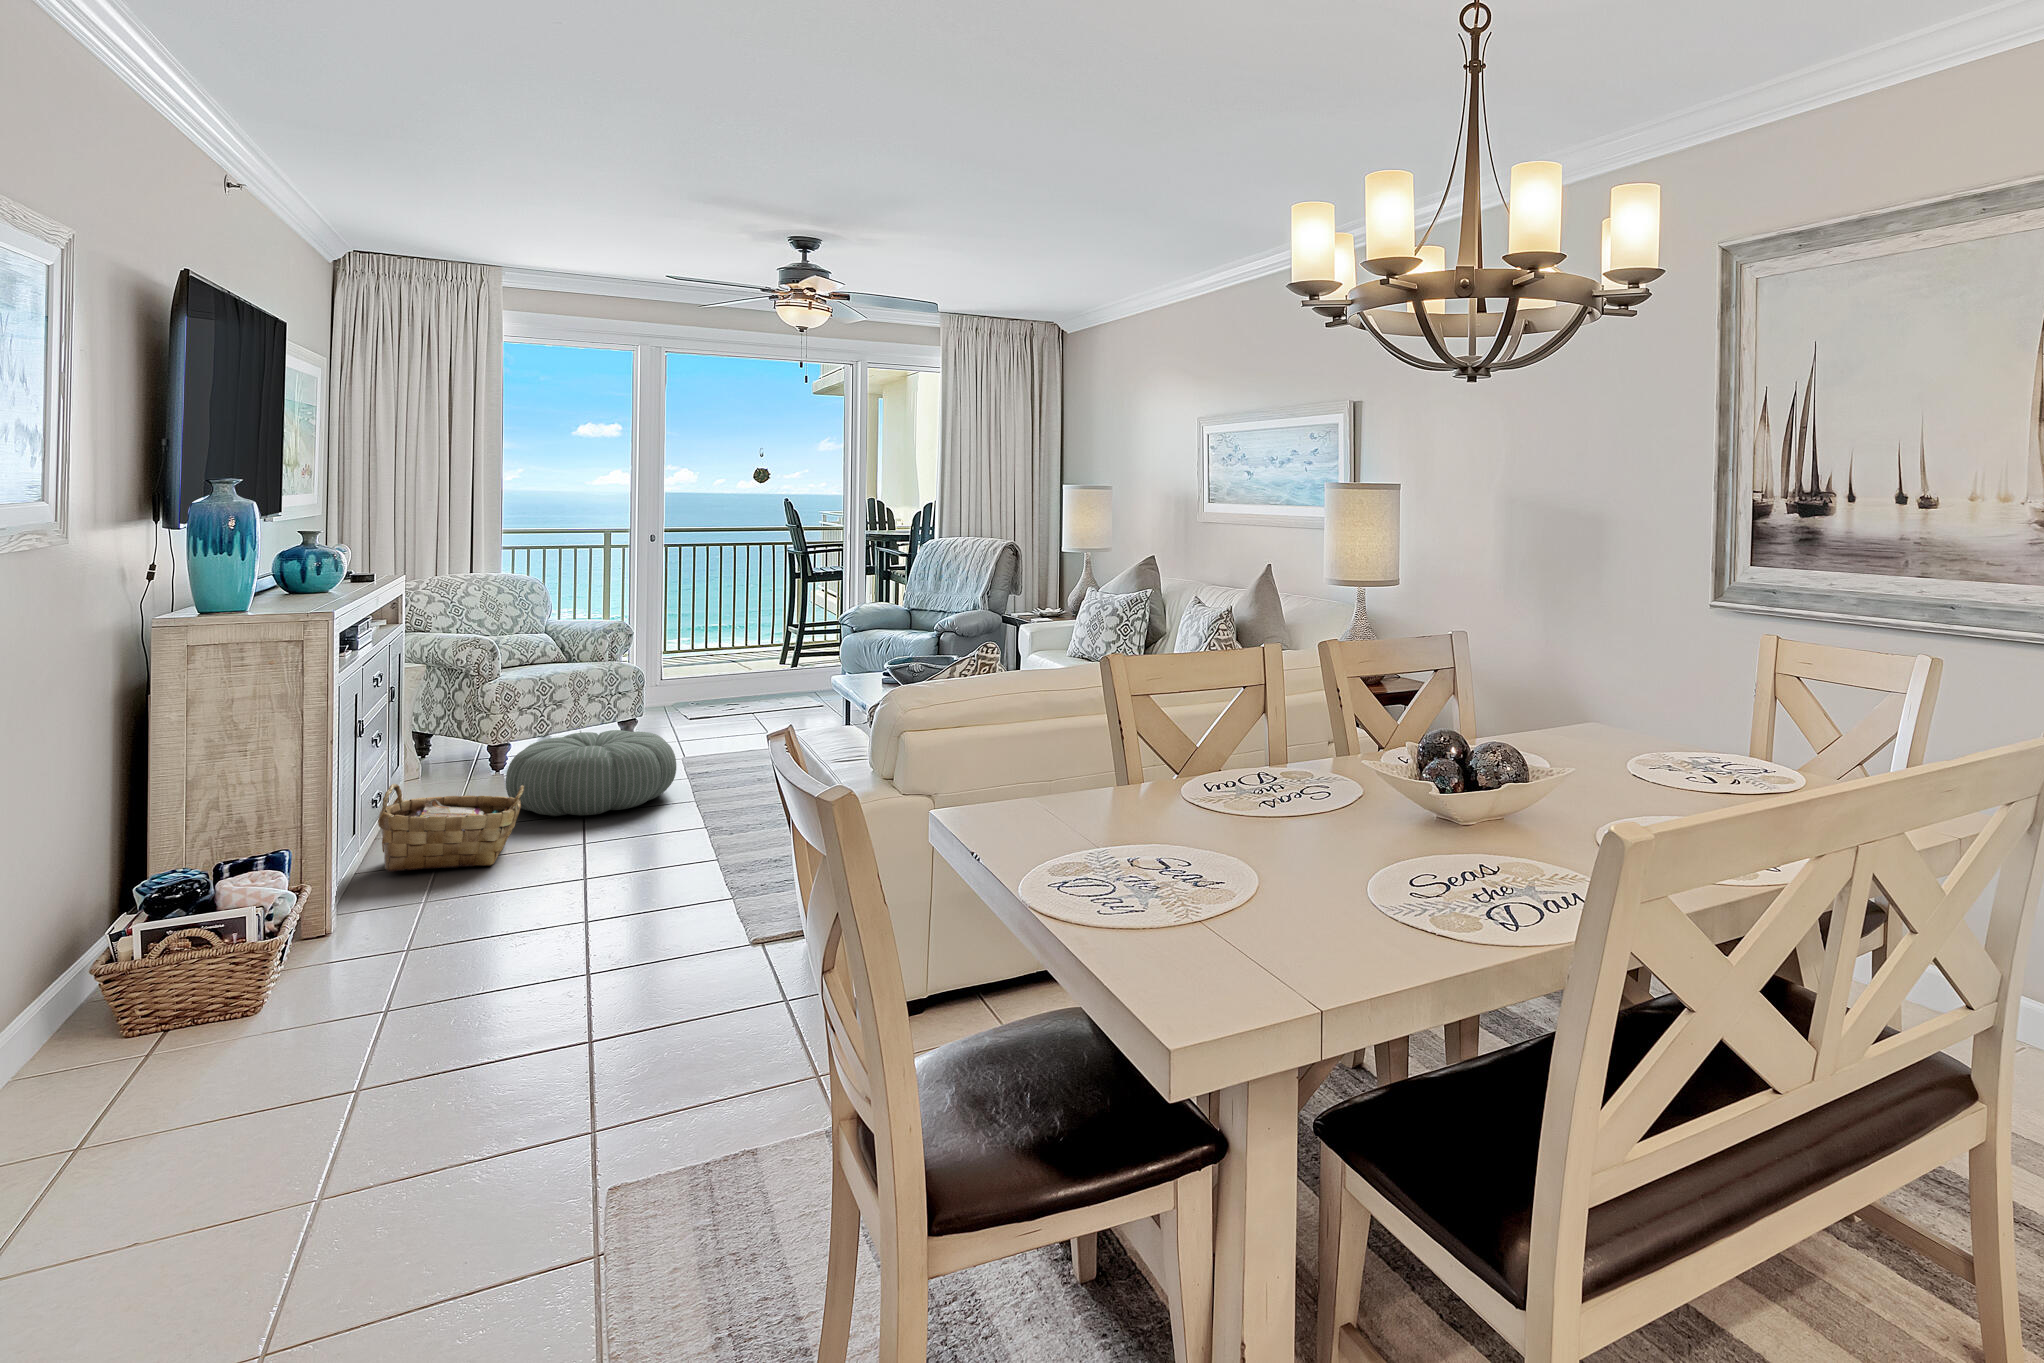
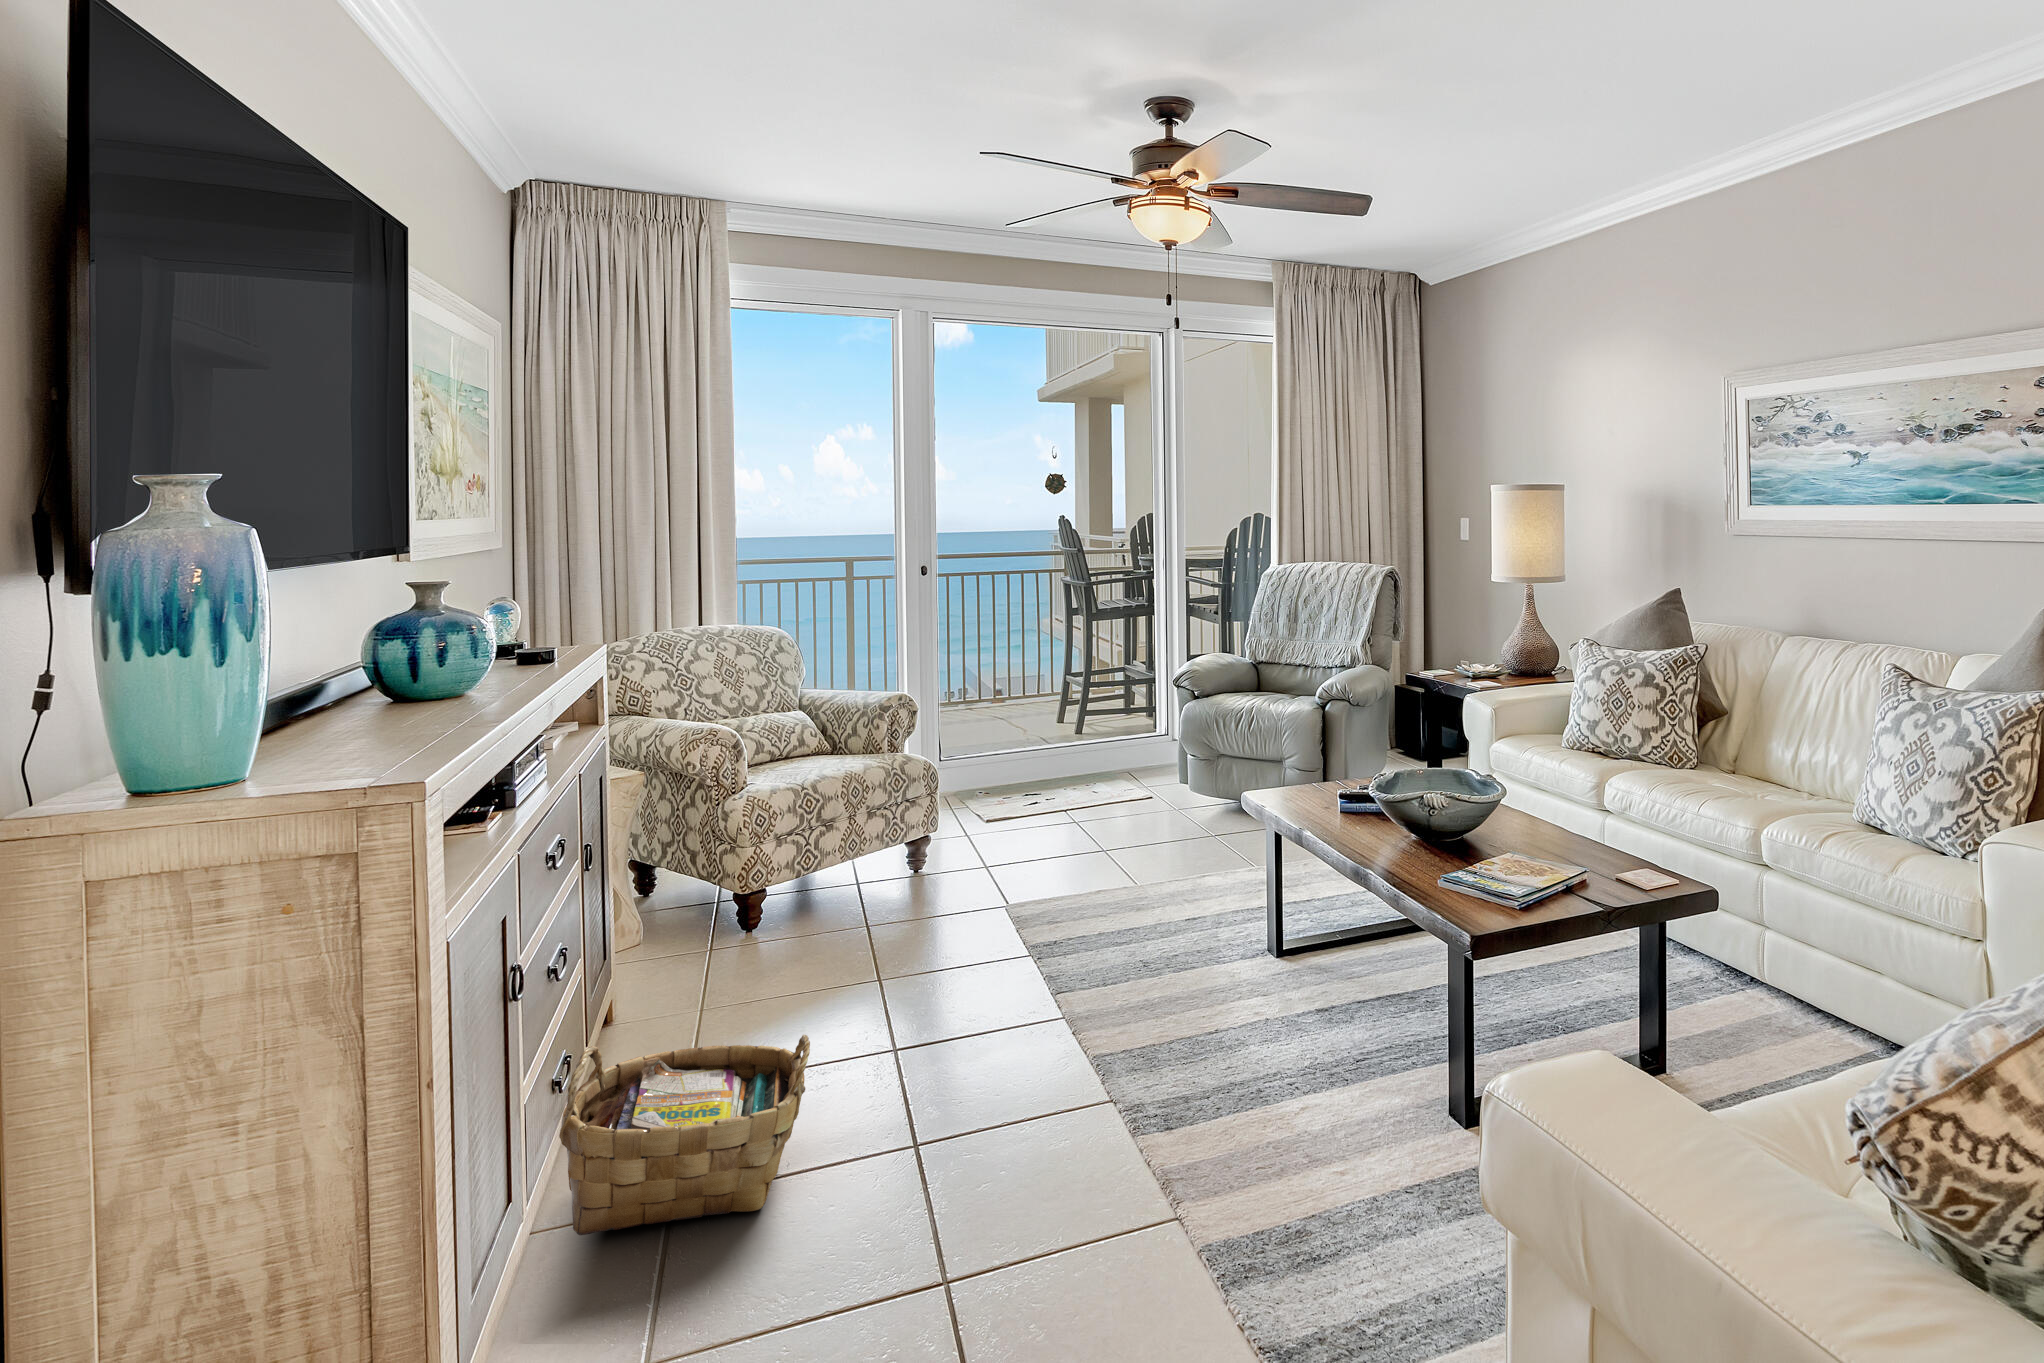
pouf: present [506,730,676,816] -> none [766,878,1020,1047]

